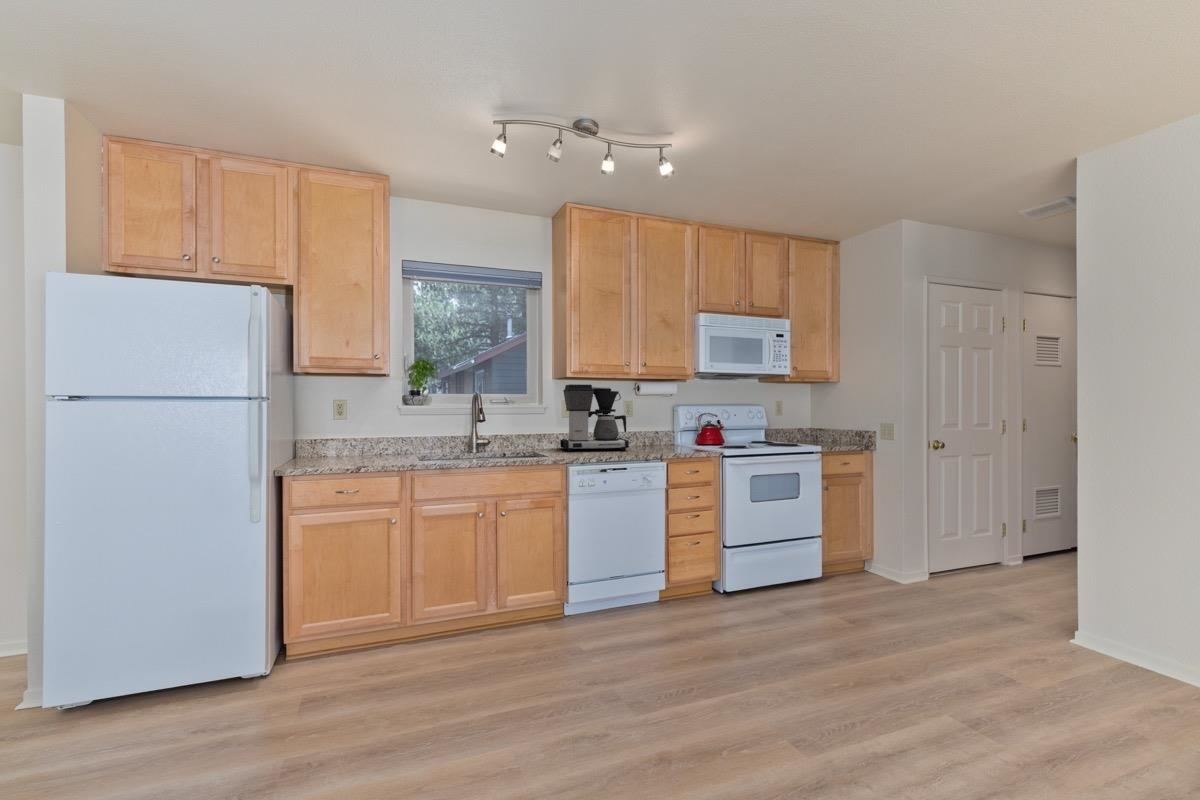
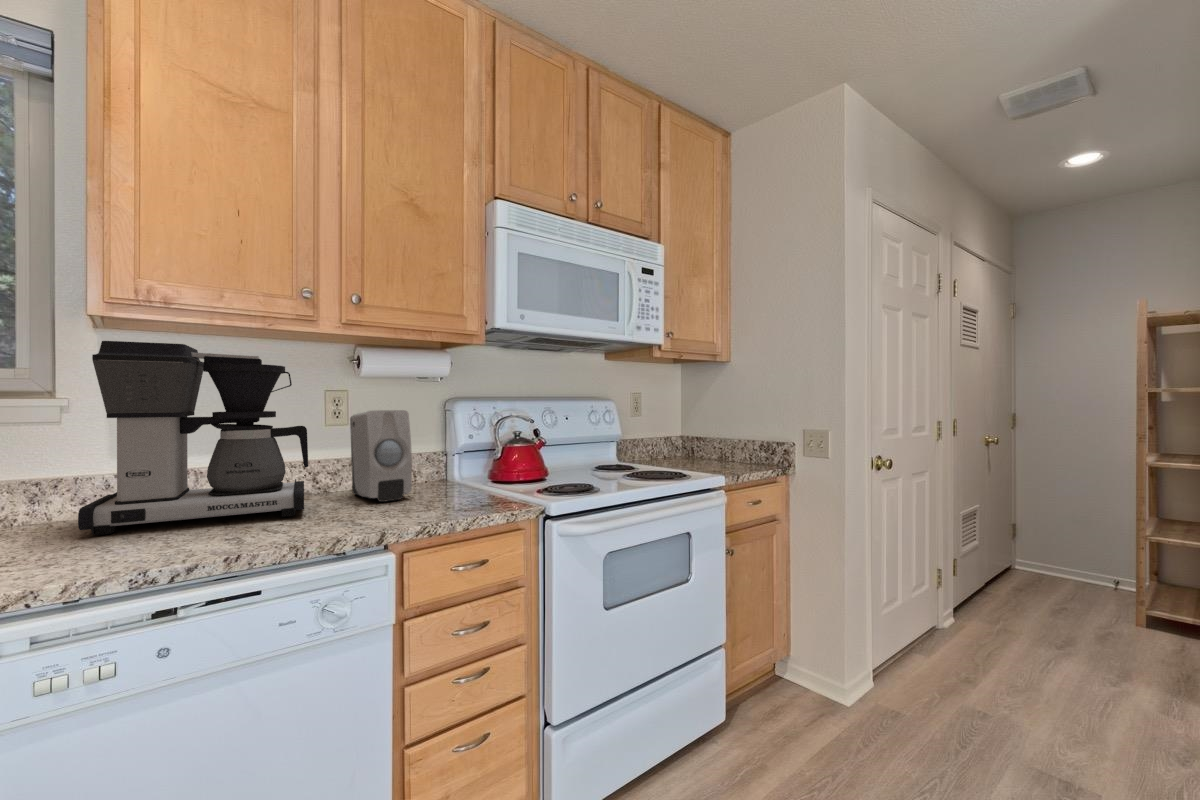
soap dispenser: none [636,409,664,449] -> present [350,410,412,502]

